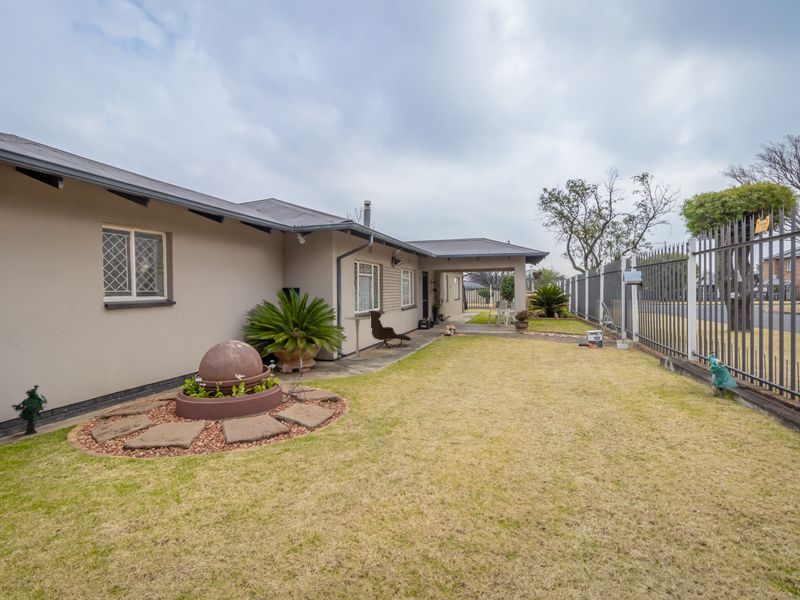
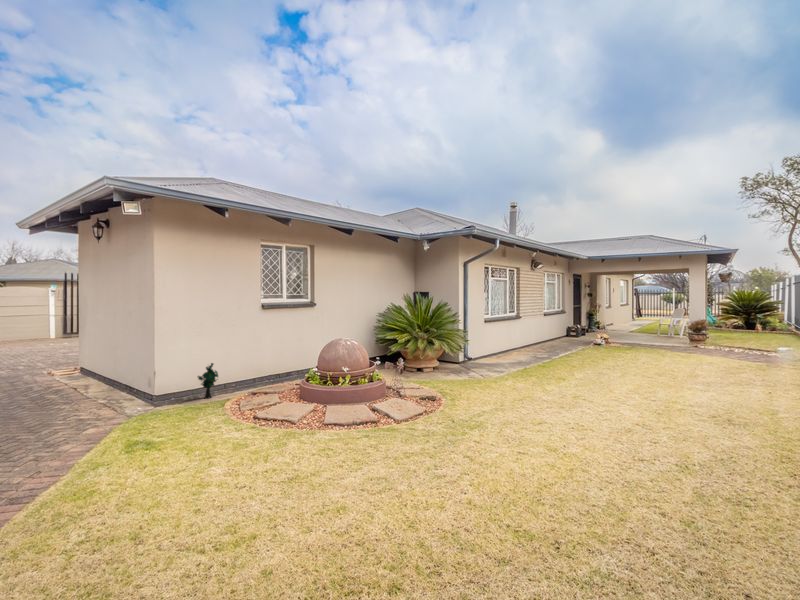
lounge chair: present [369,311,411,348] -> none [501,315,546,355]
pedestal table: present [344,317,370,360] -> none [468,321,496,364]

